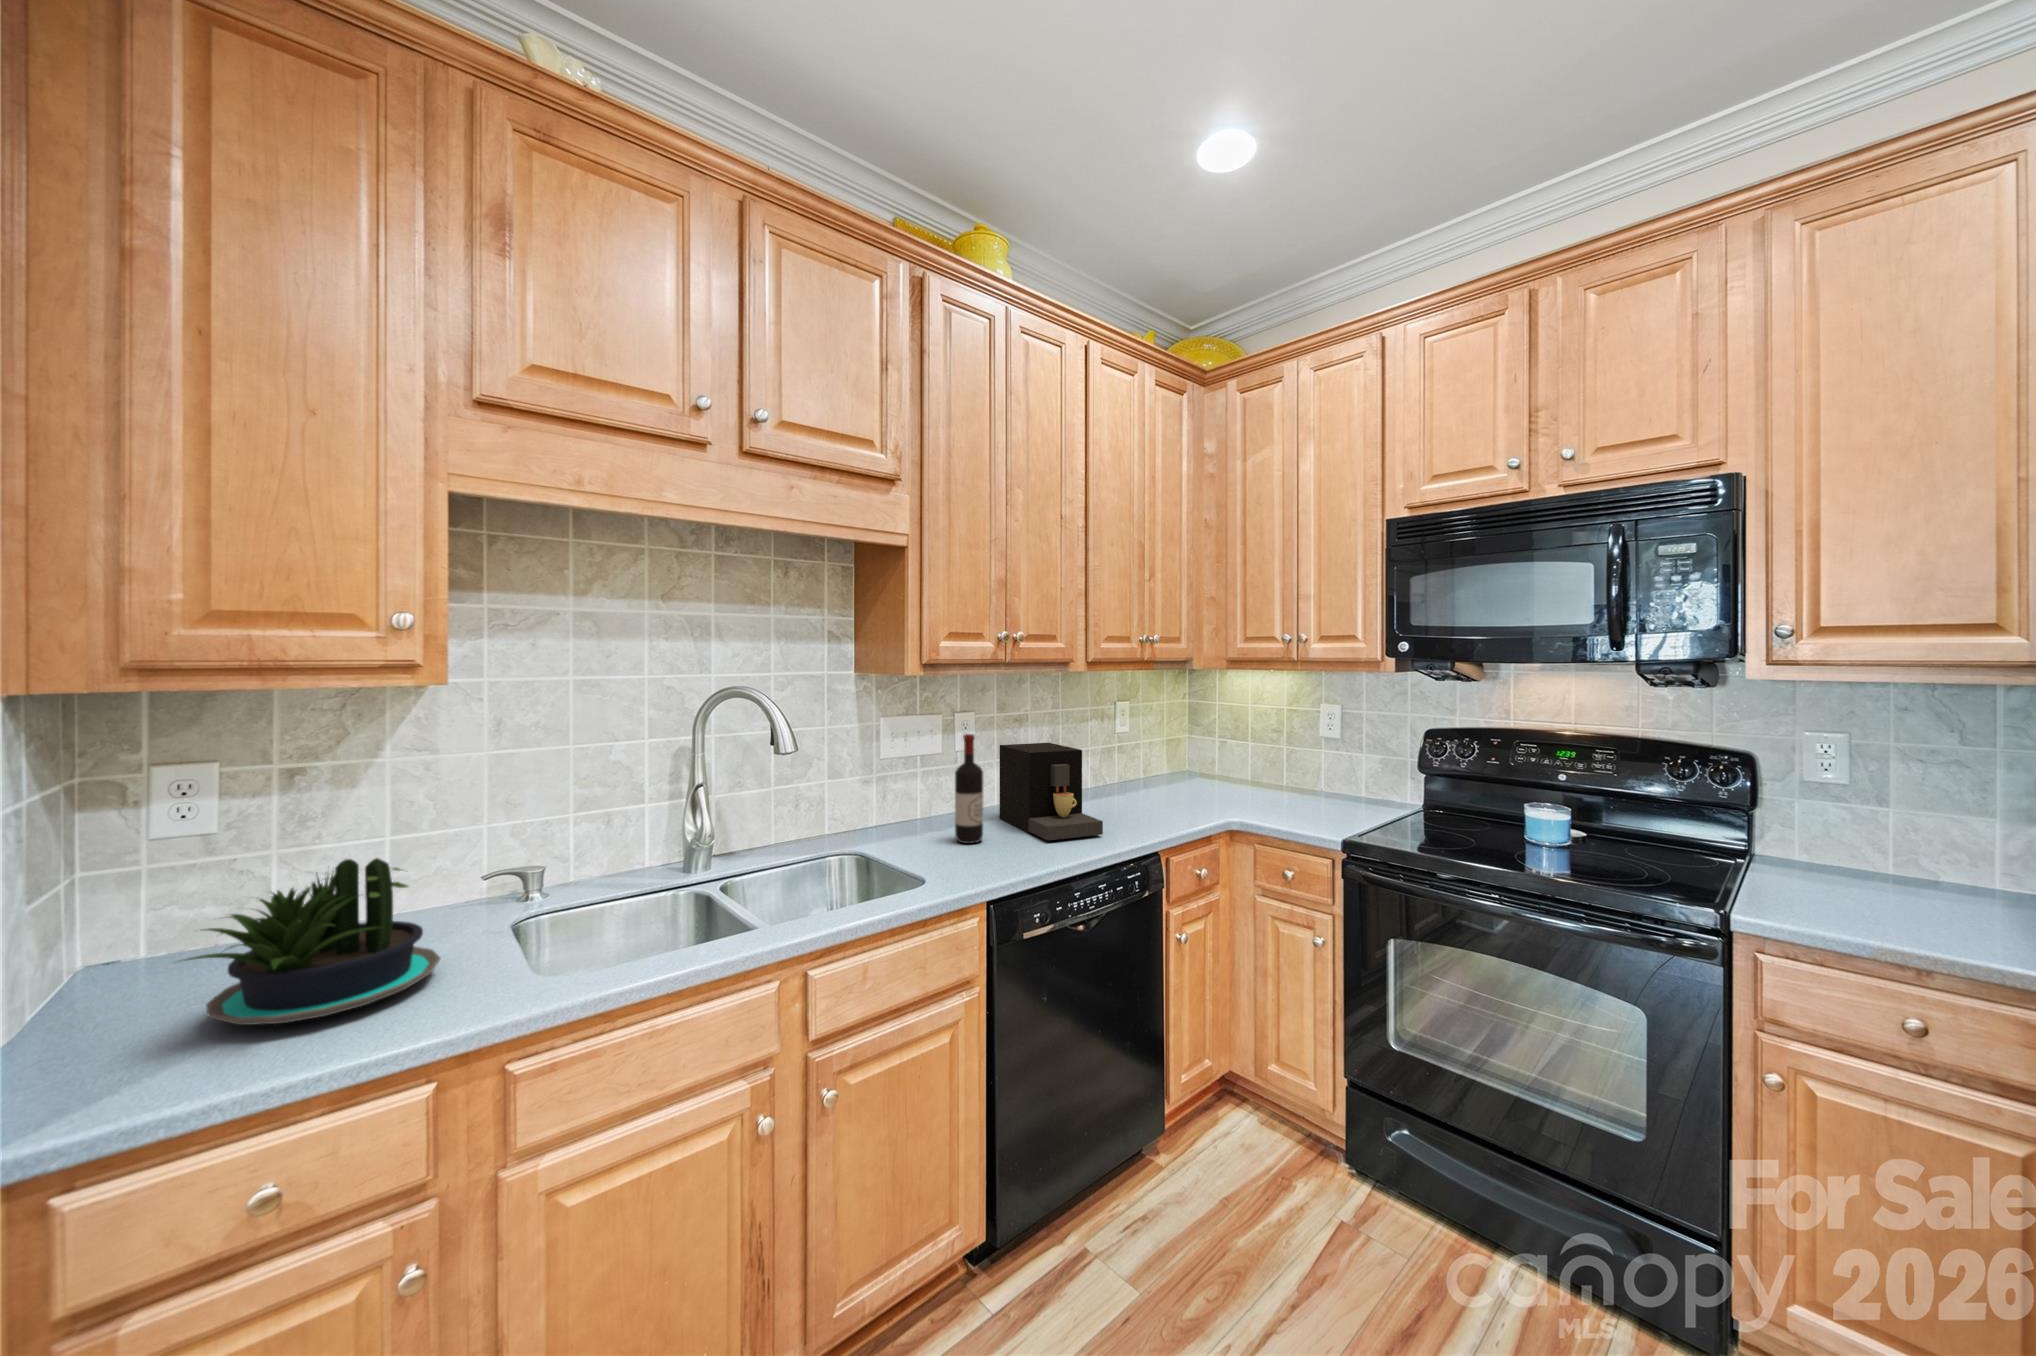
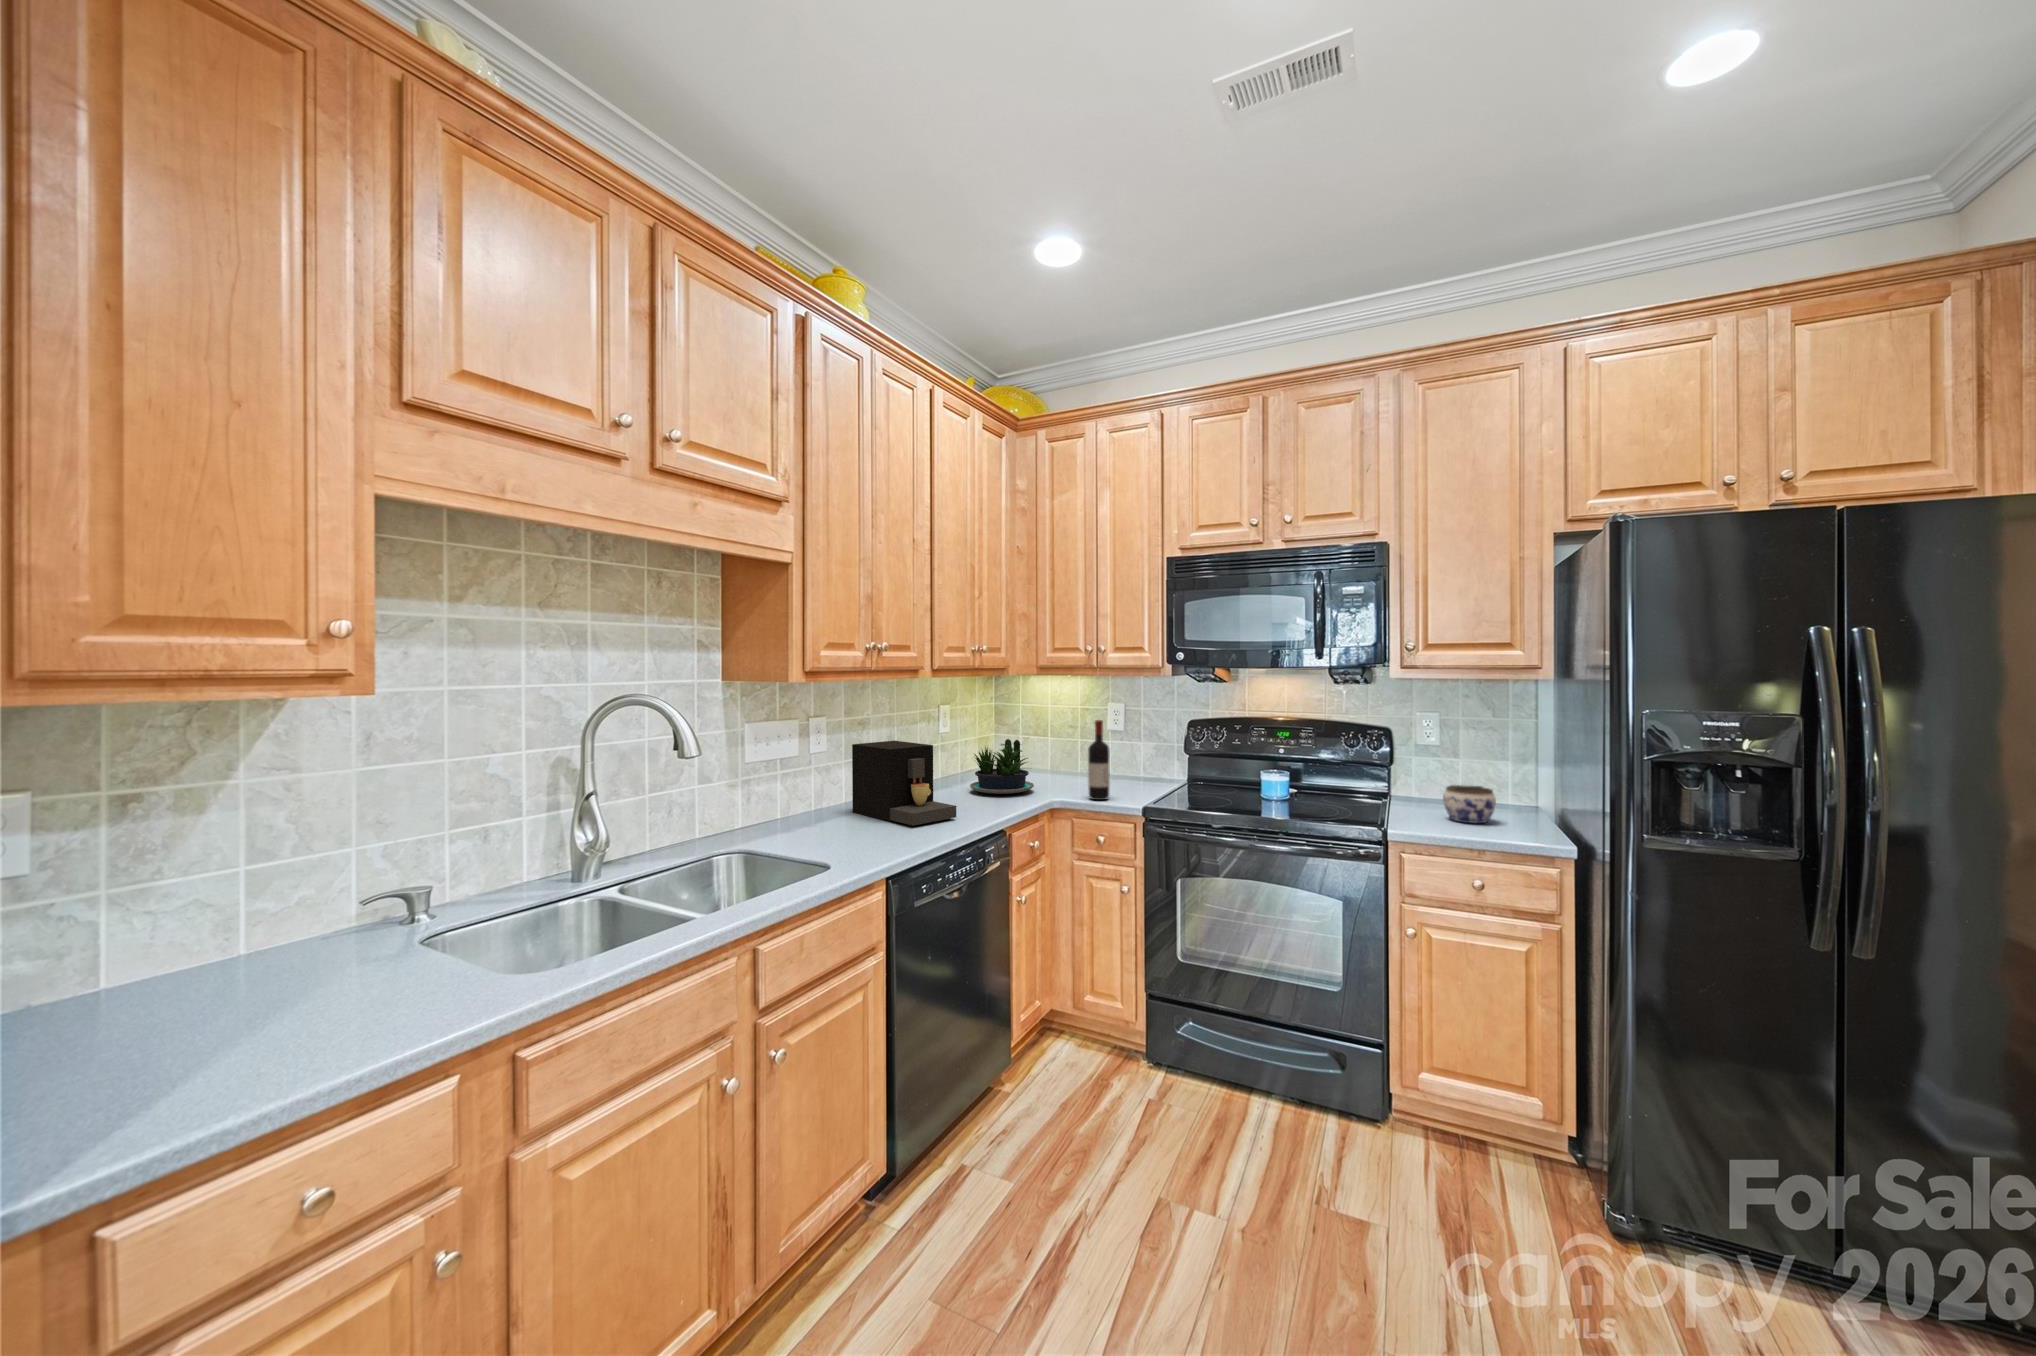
wine bottle: present [955,734,983,844] -> present [1088,720,1110,800]
jar: none [1850,850,1965,918] -> present [1443,785,1496,824]
potted plant: present [184,858,440,1025] -> present [970,739,1034,794]

